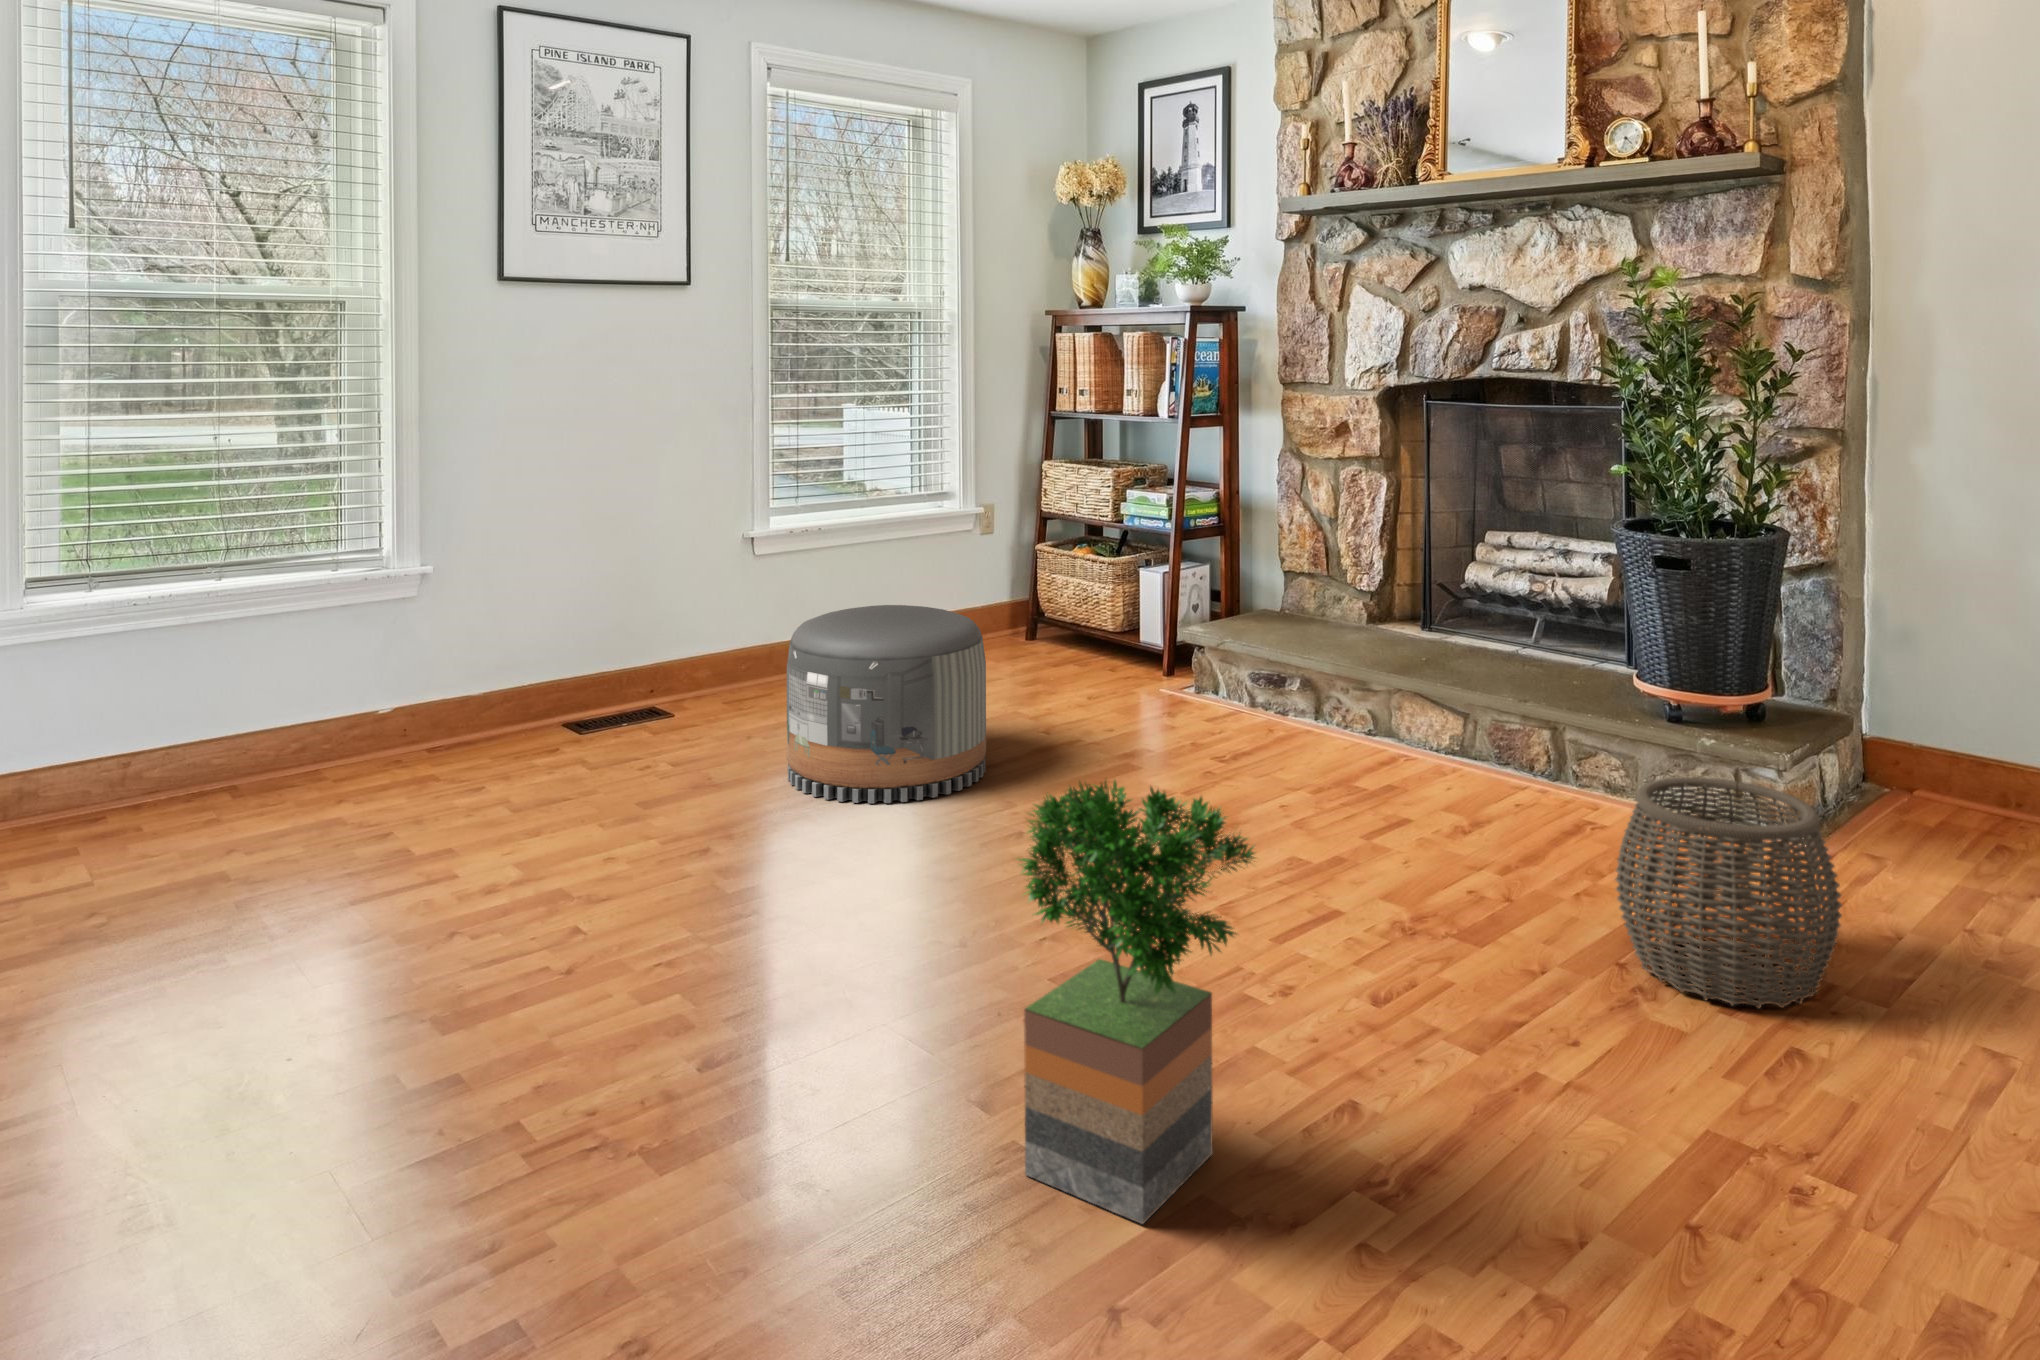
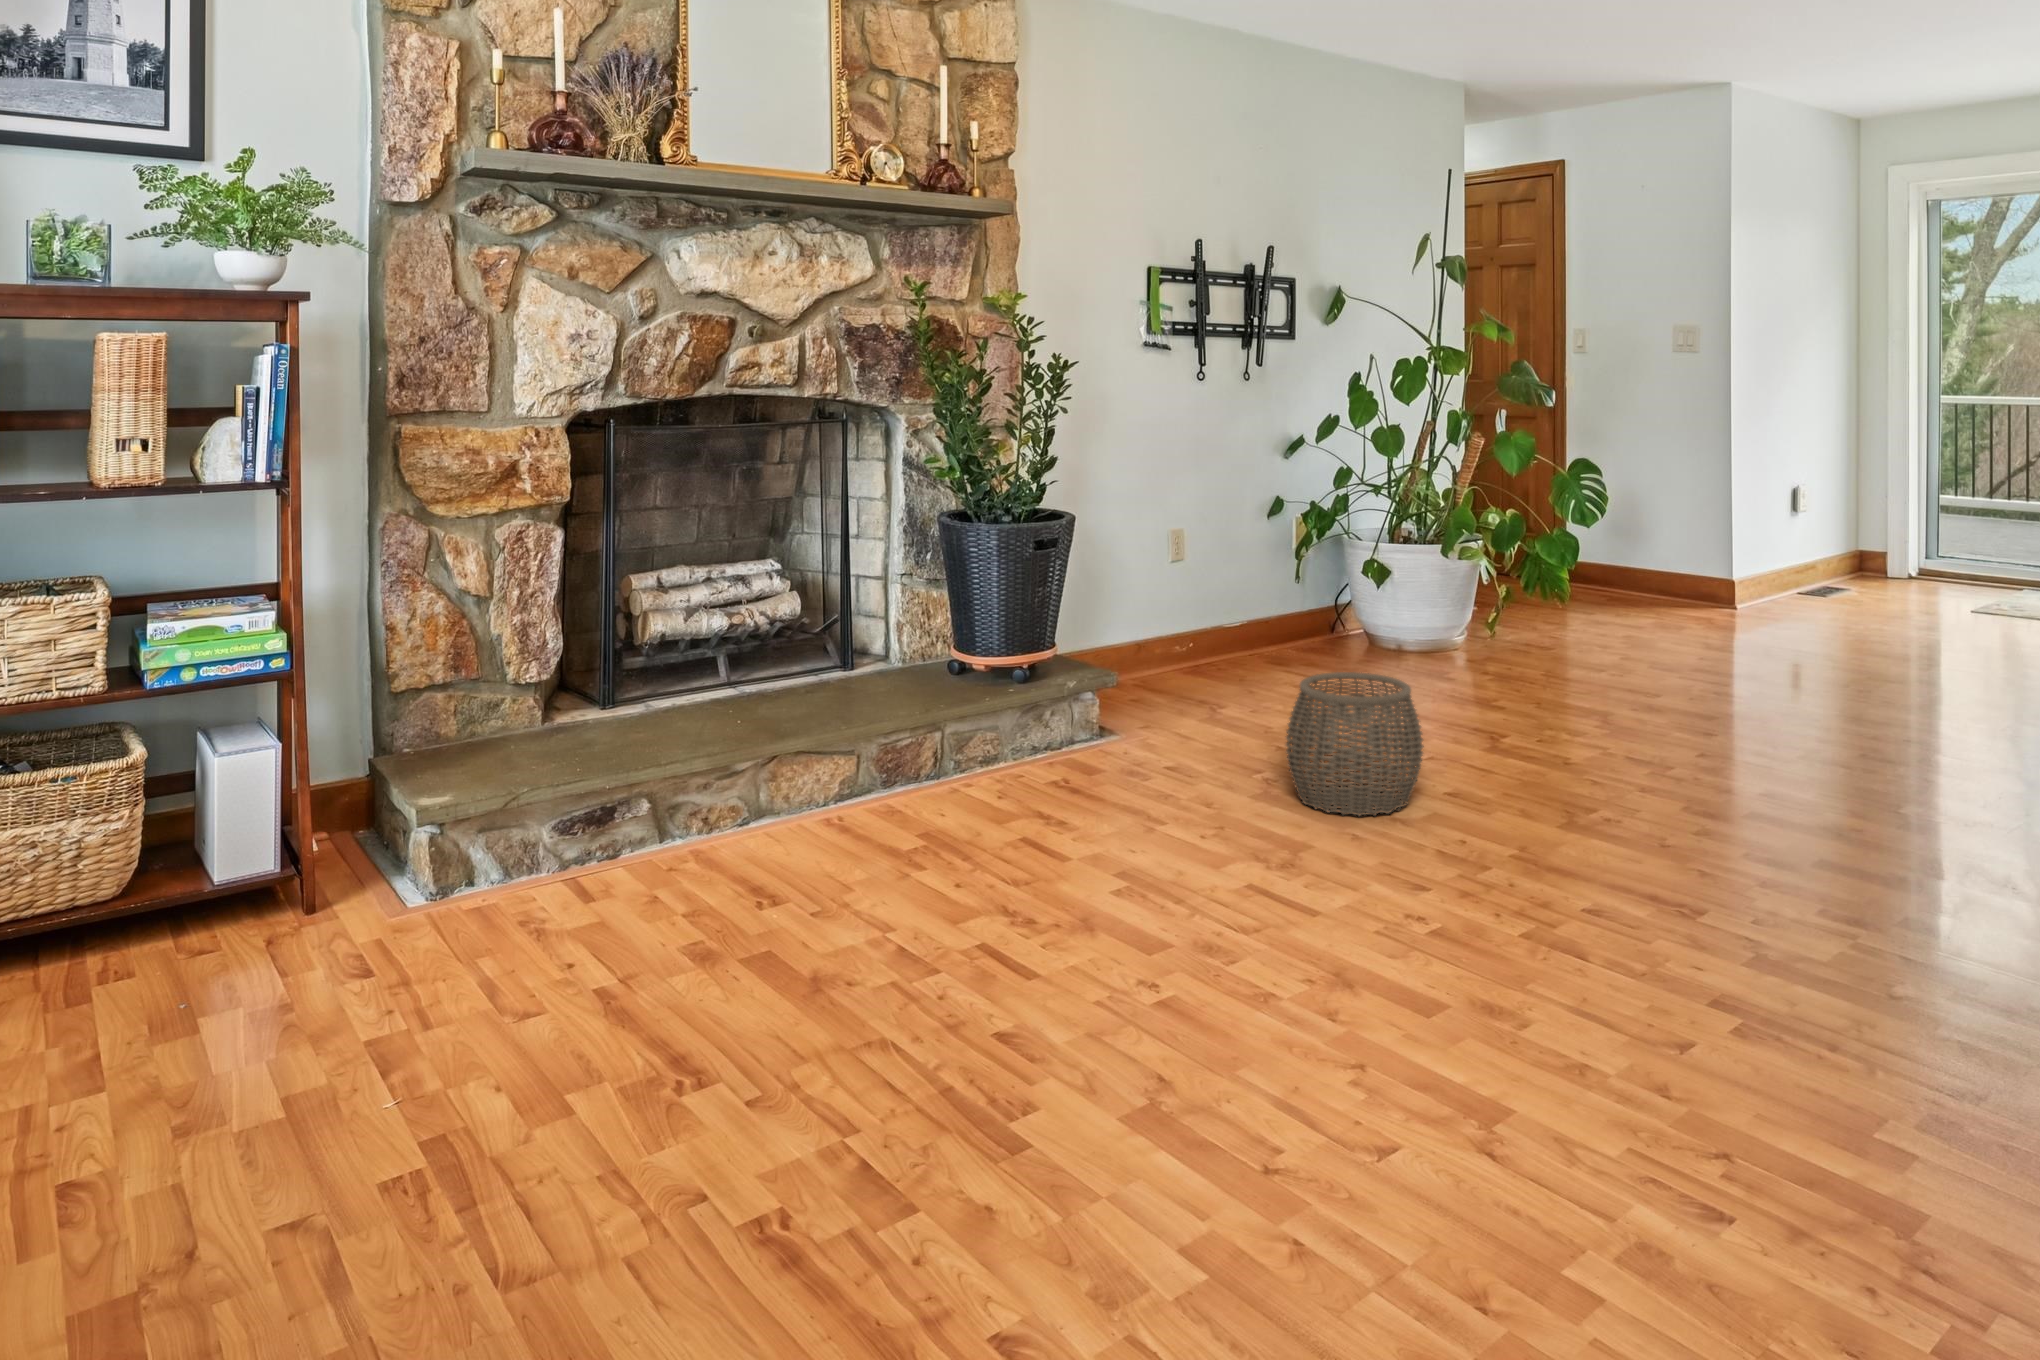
pouf: present [787,605,986,803] -> none [526,822,892,1233]
potted tree: present [1019,780,1256,1224] -> none [1628,716,1845,1029]

